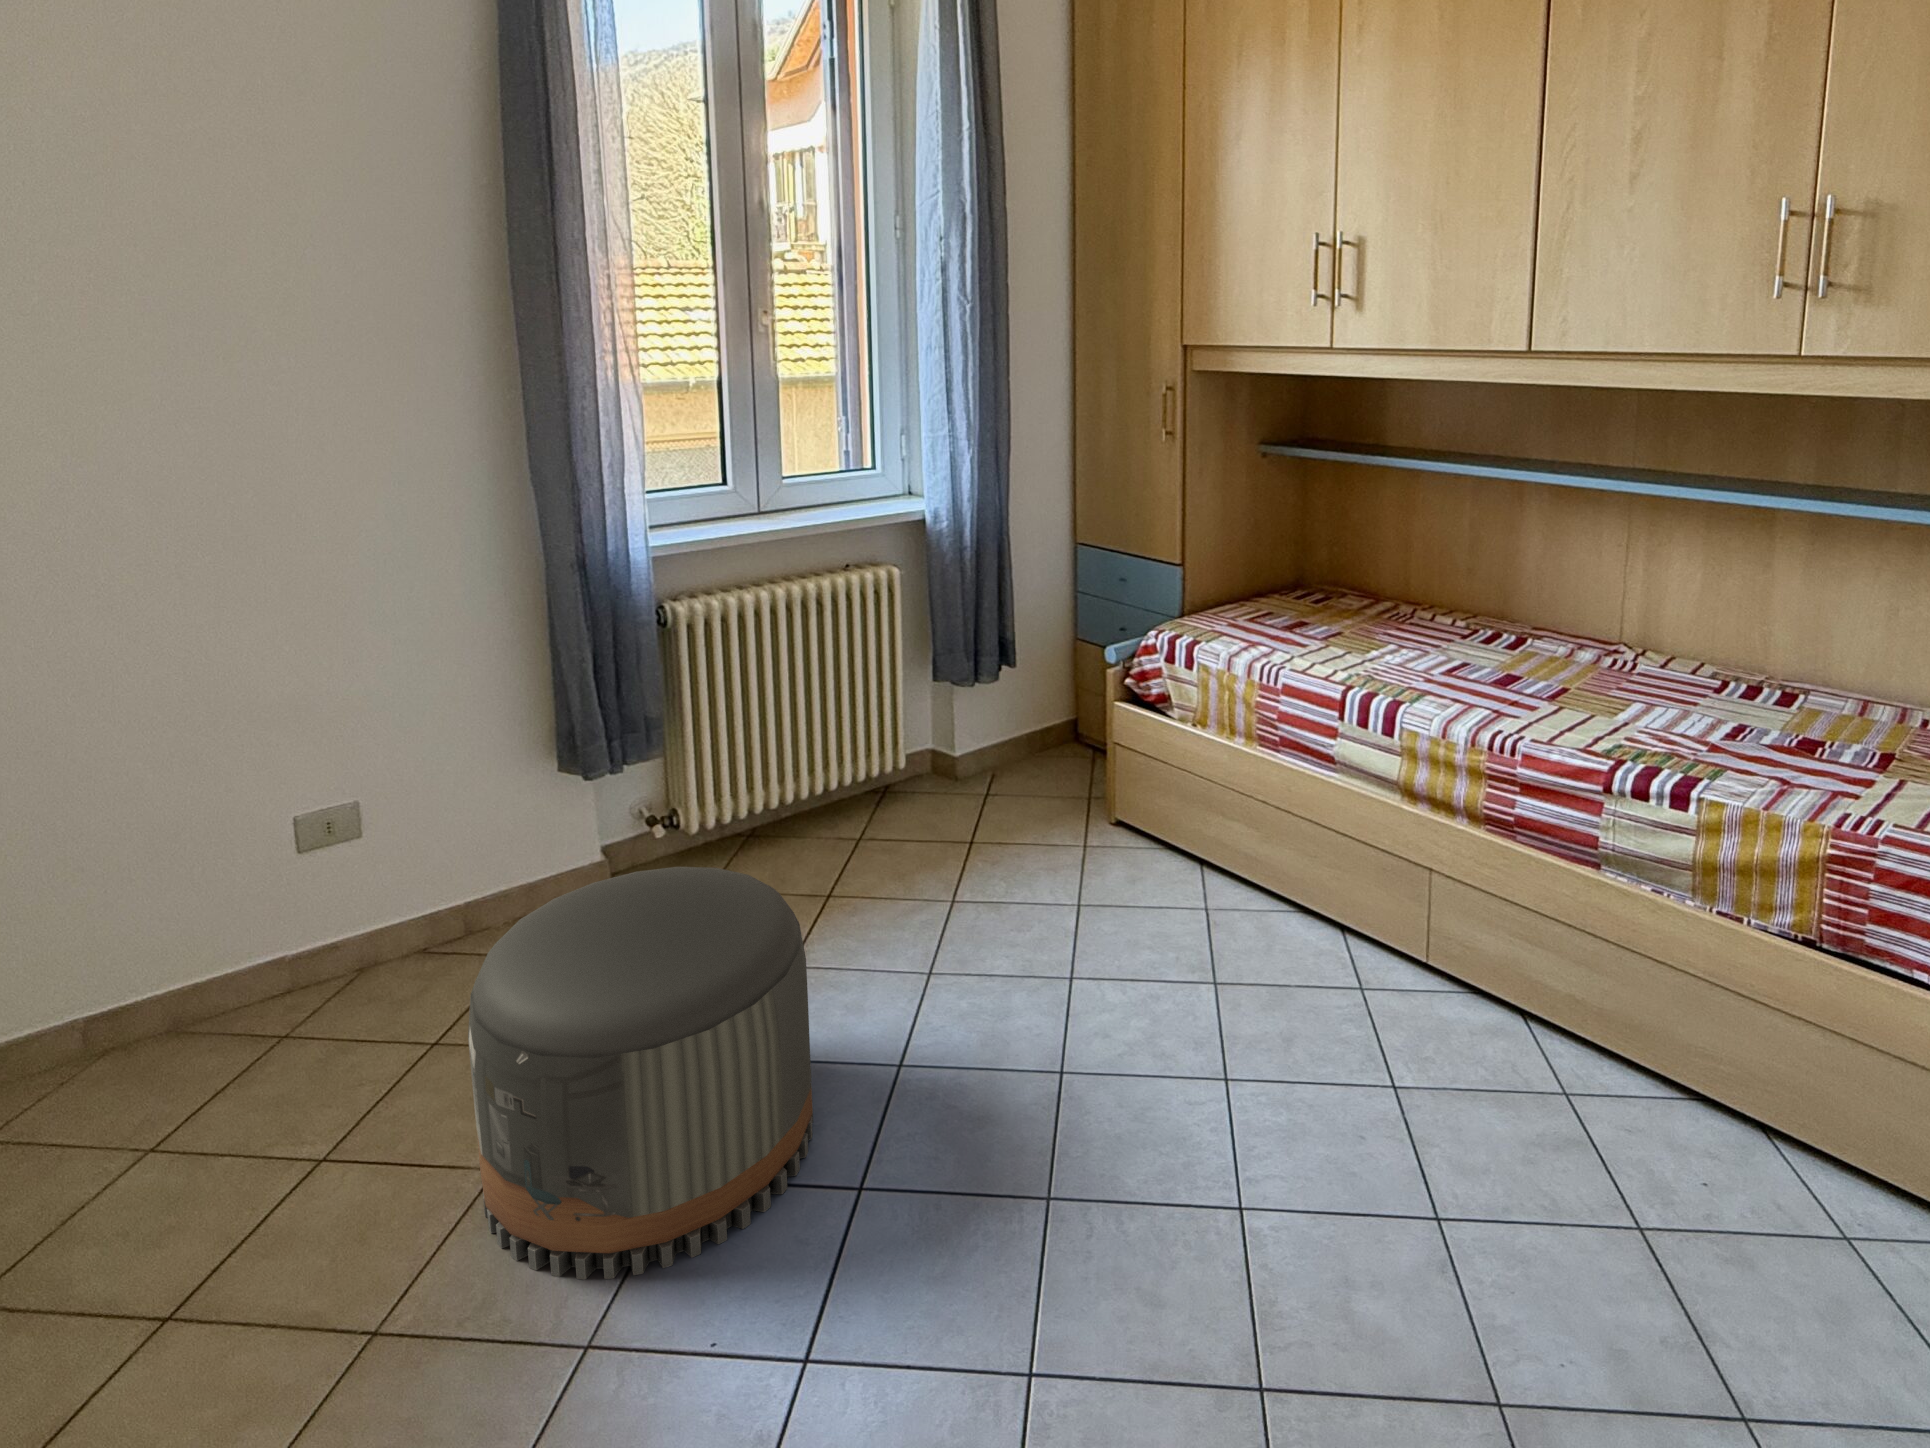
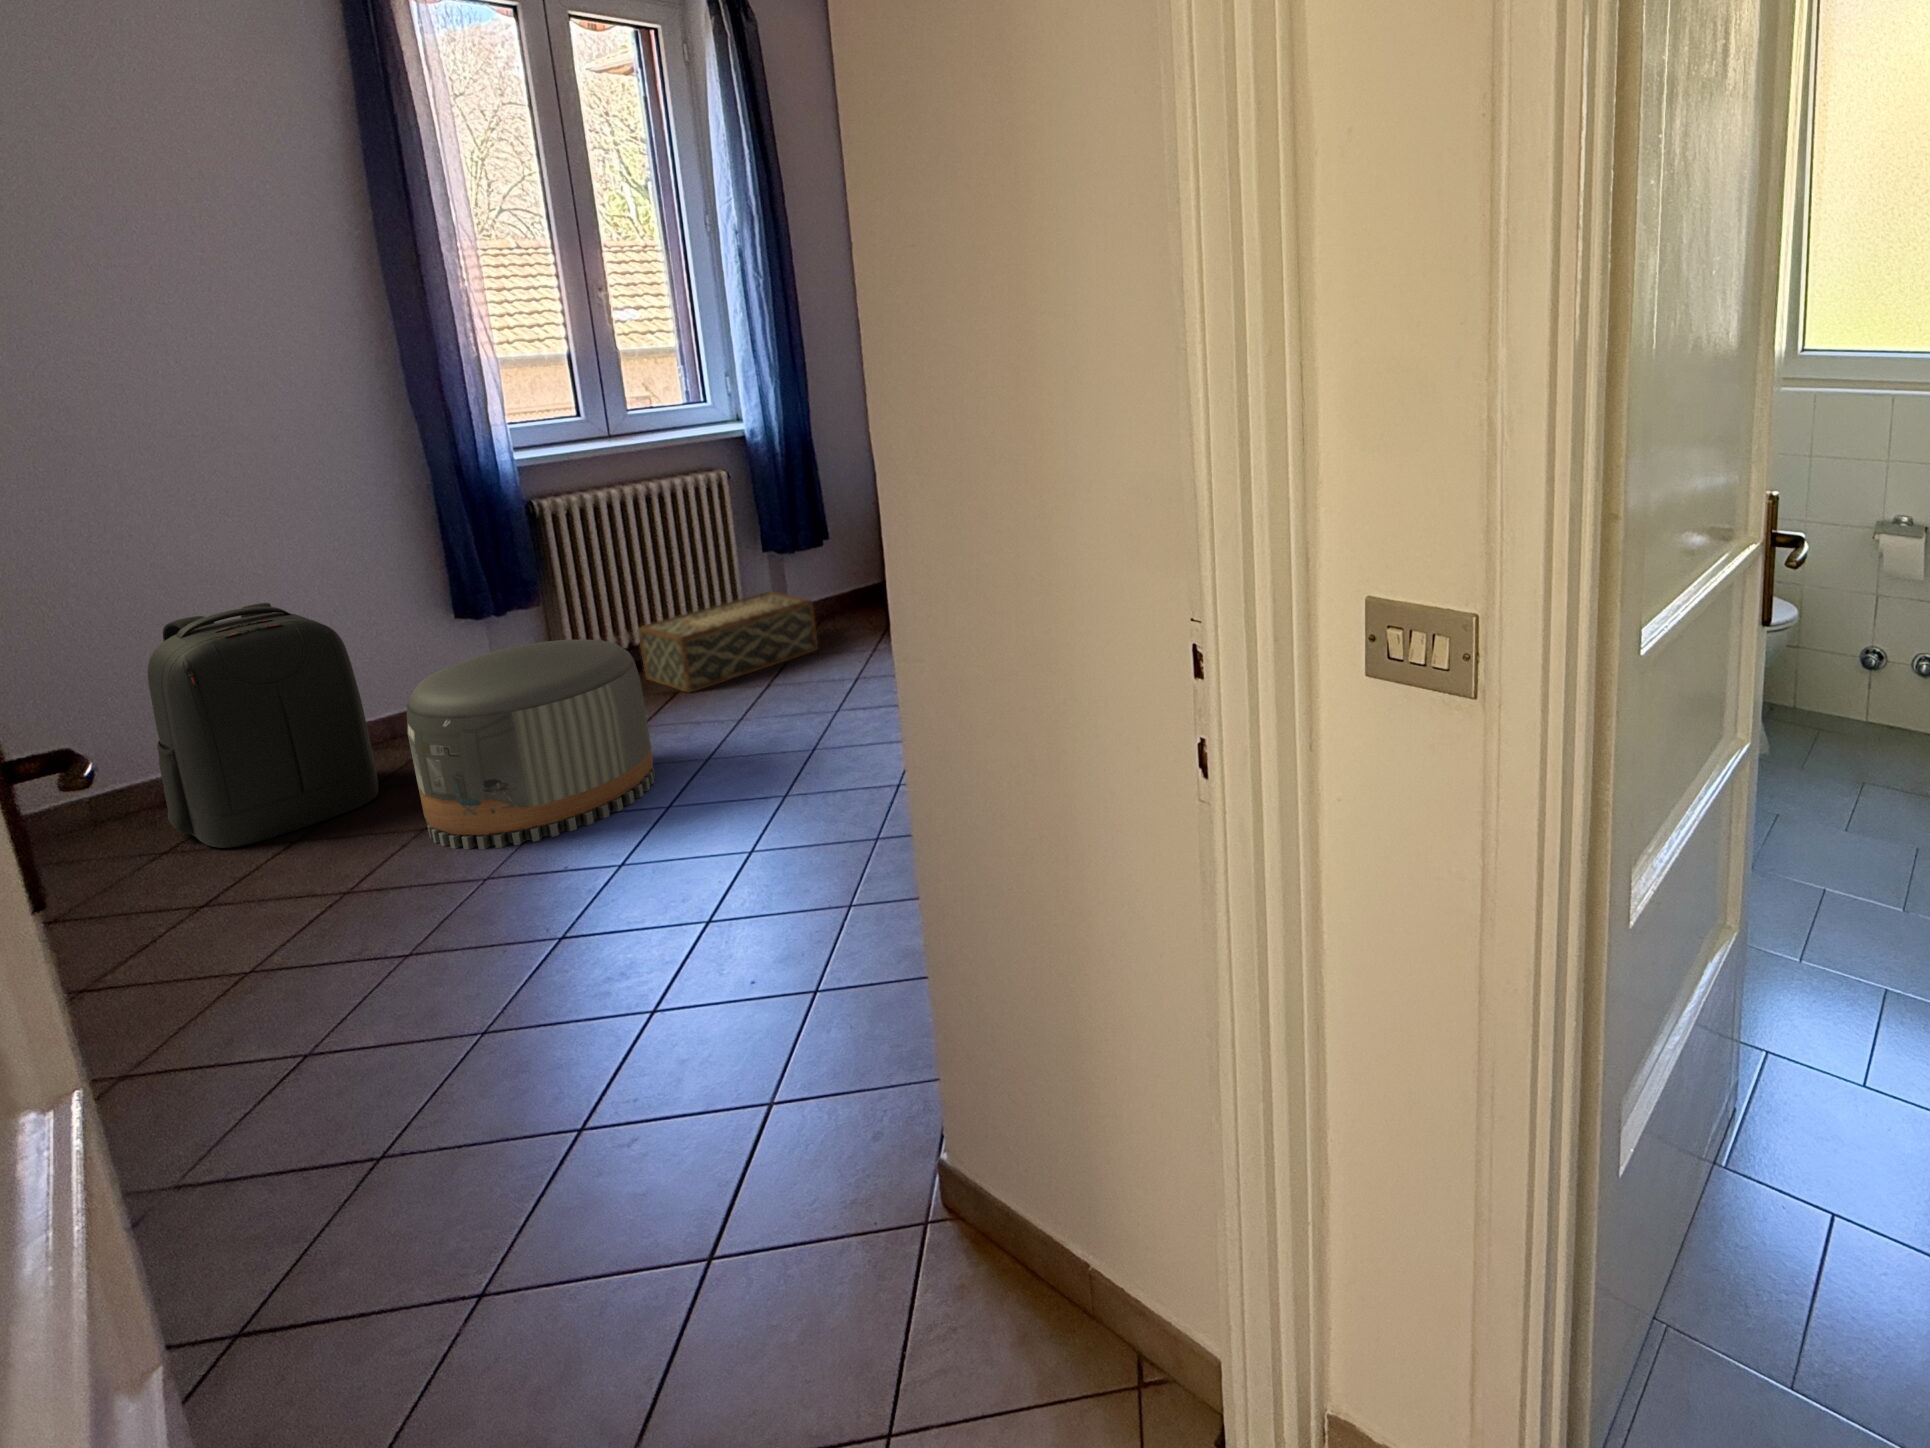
woven basket: none [778,738,1003,903] -> present [638,591,818,692]
backpack: none [154,755,434,1164] -> present [148,603,378,848]

